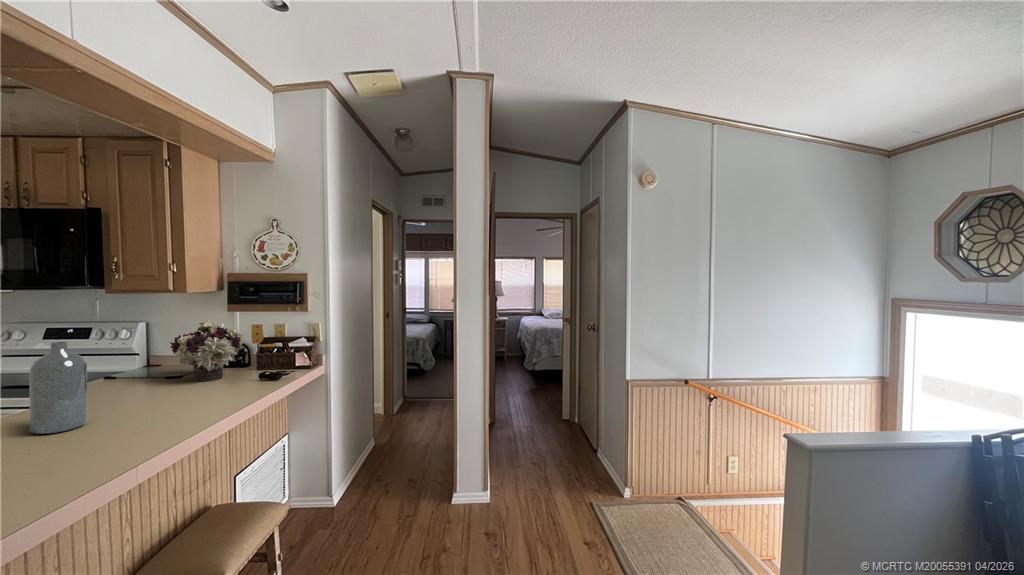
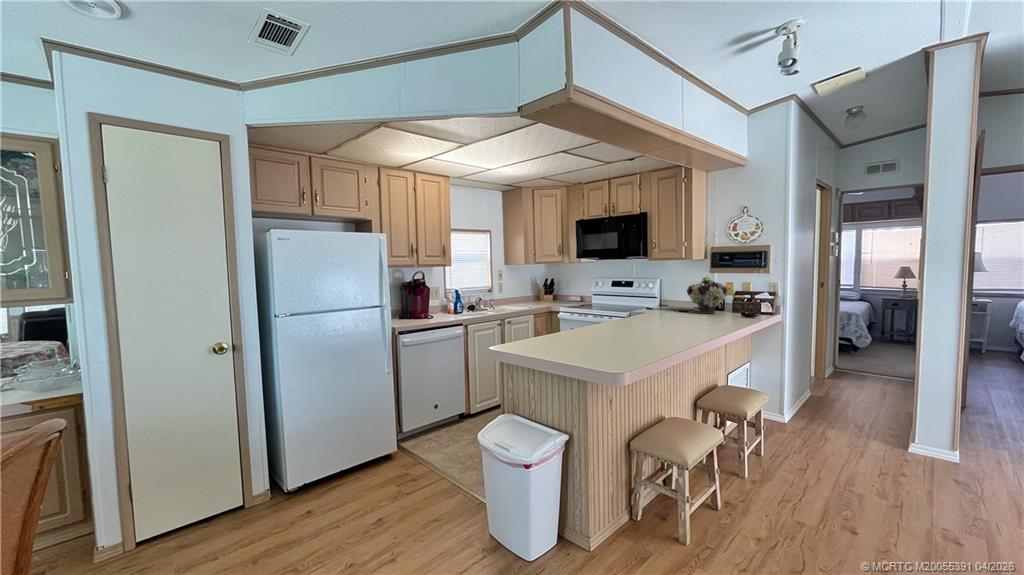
bottle: present [29,342,87,434] -> none [653,281,673,323]

